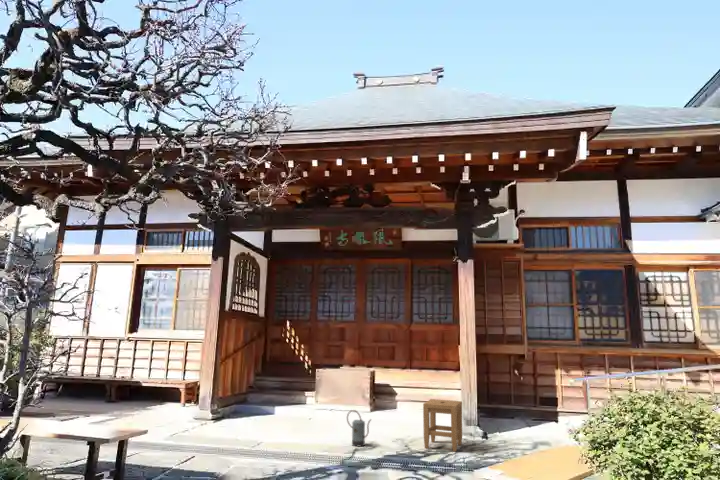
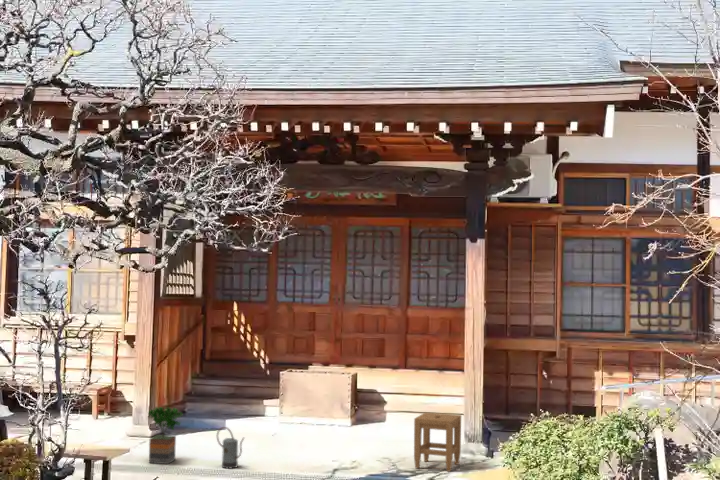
potted tree: none [200,392,231,443] -> present [148,407,182,464]
watering can: present [347,410,371,447] -> present [217,427,243,468]

